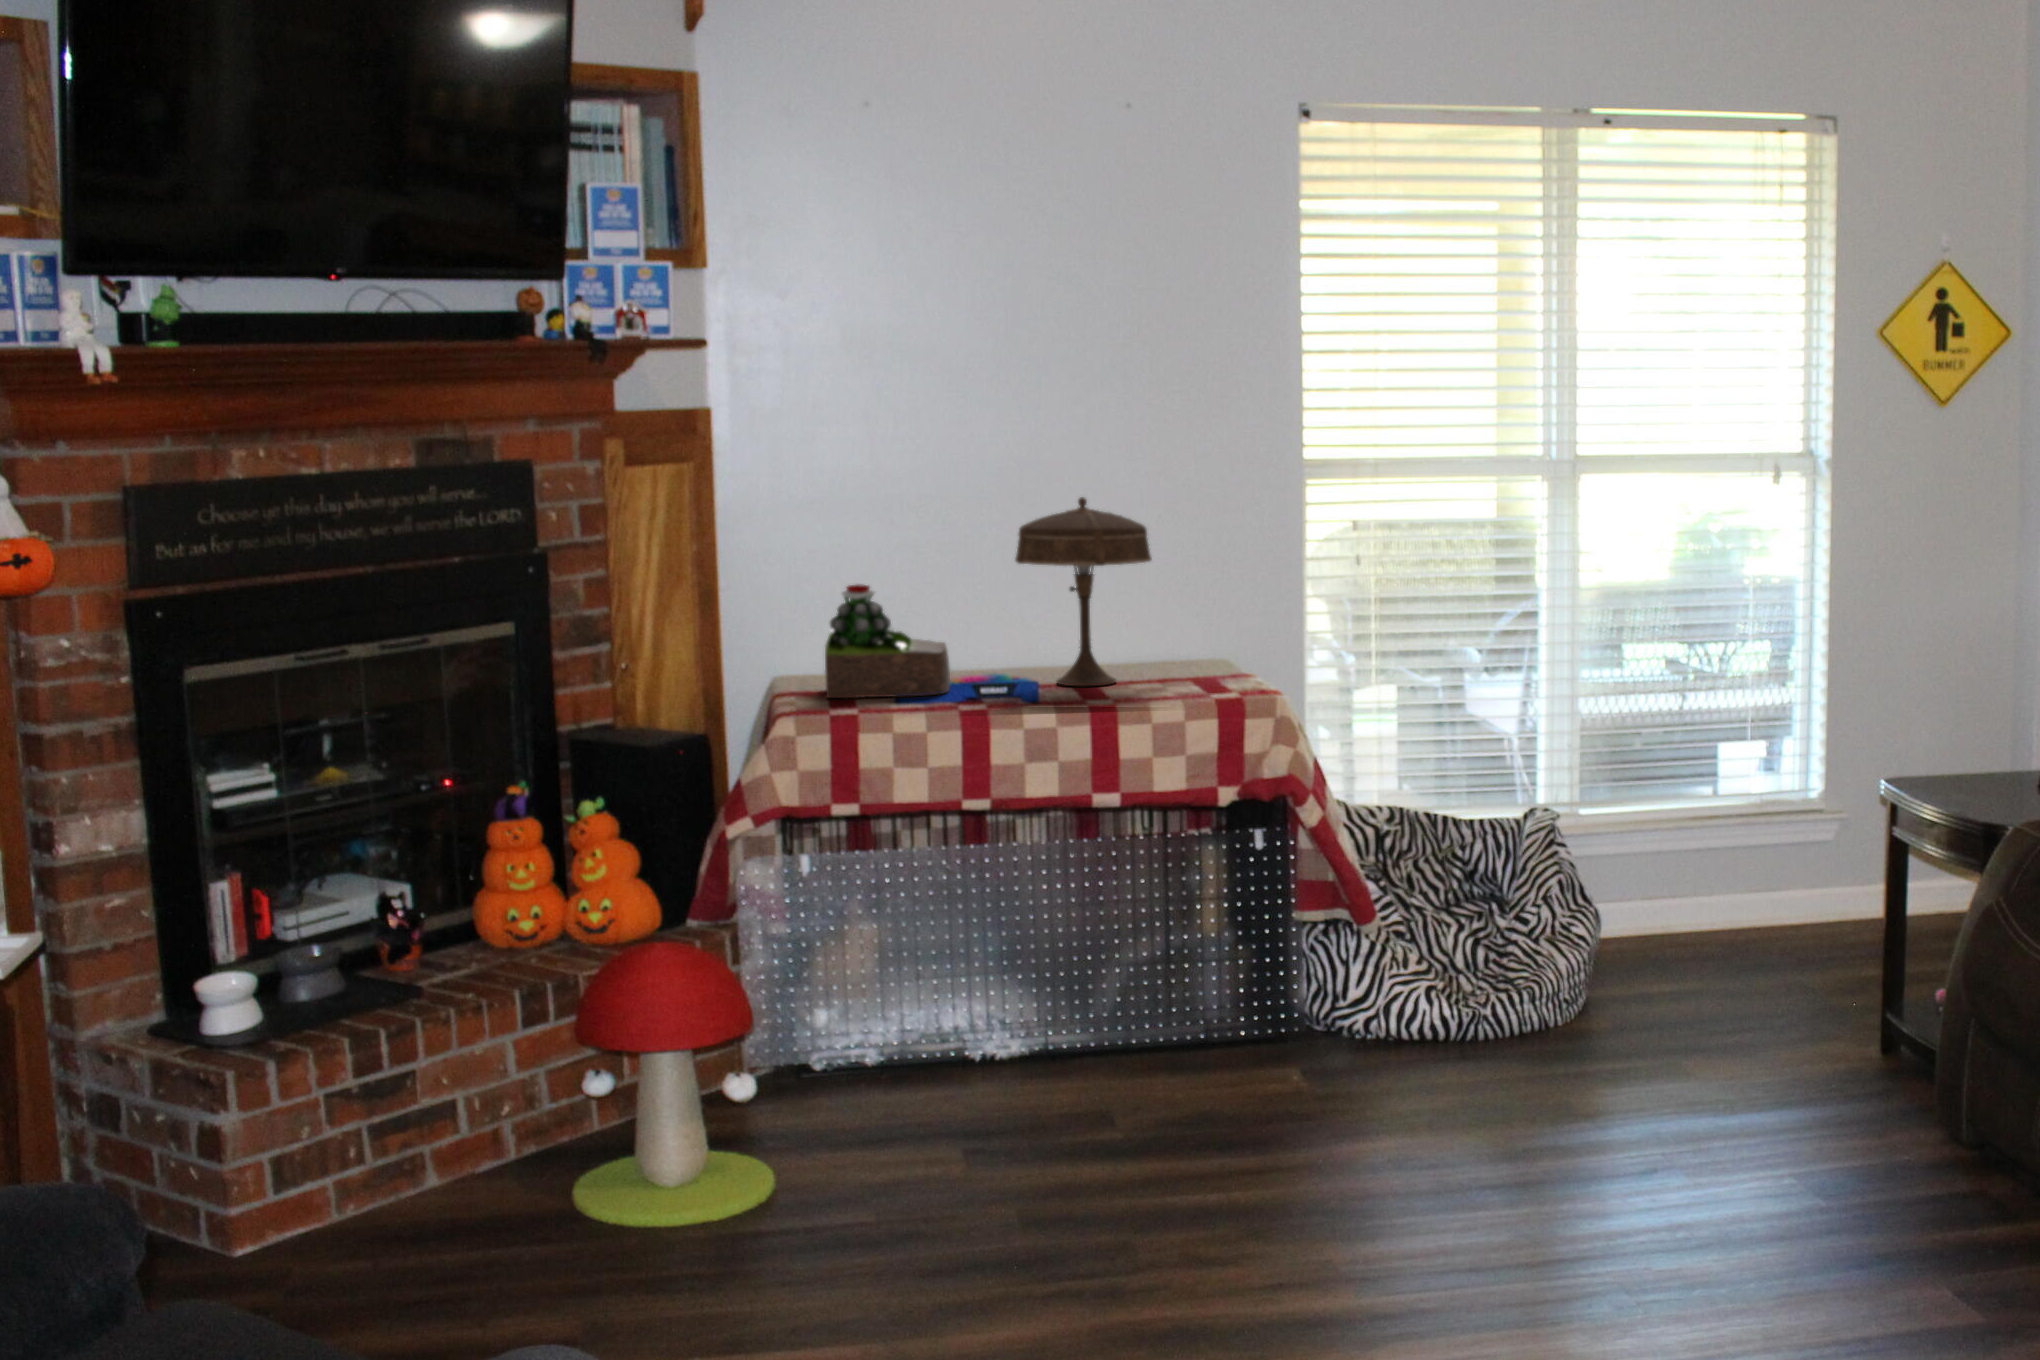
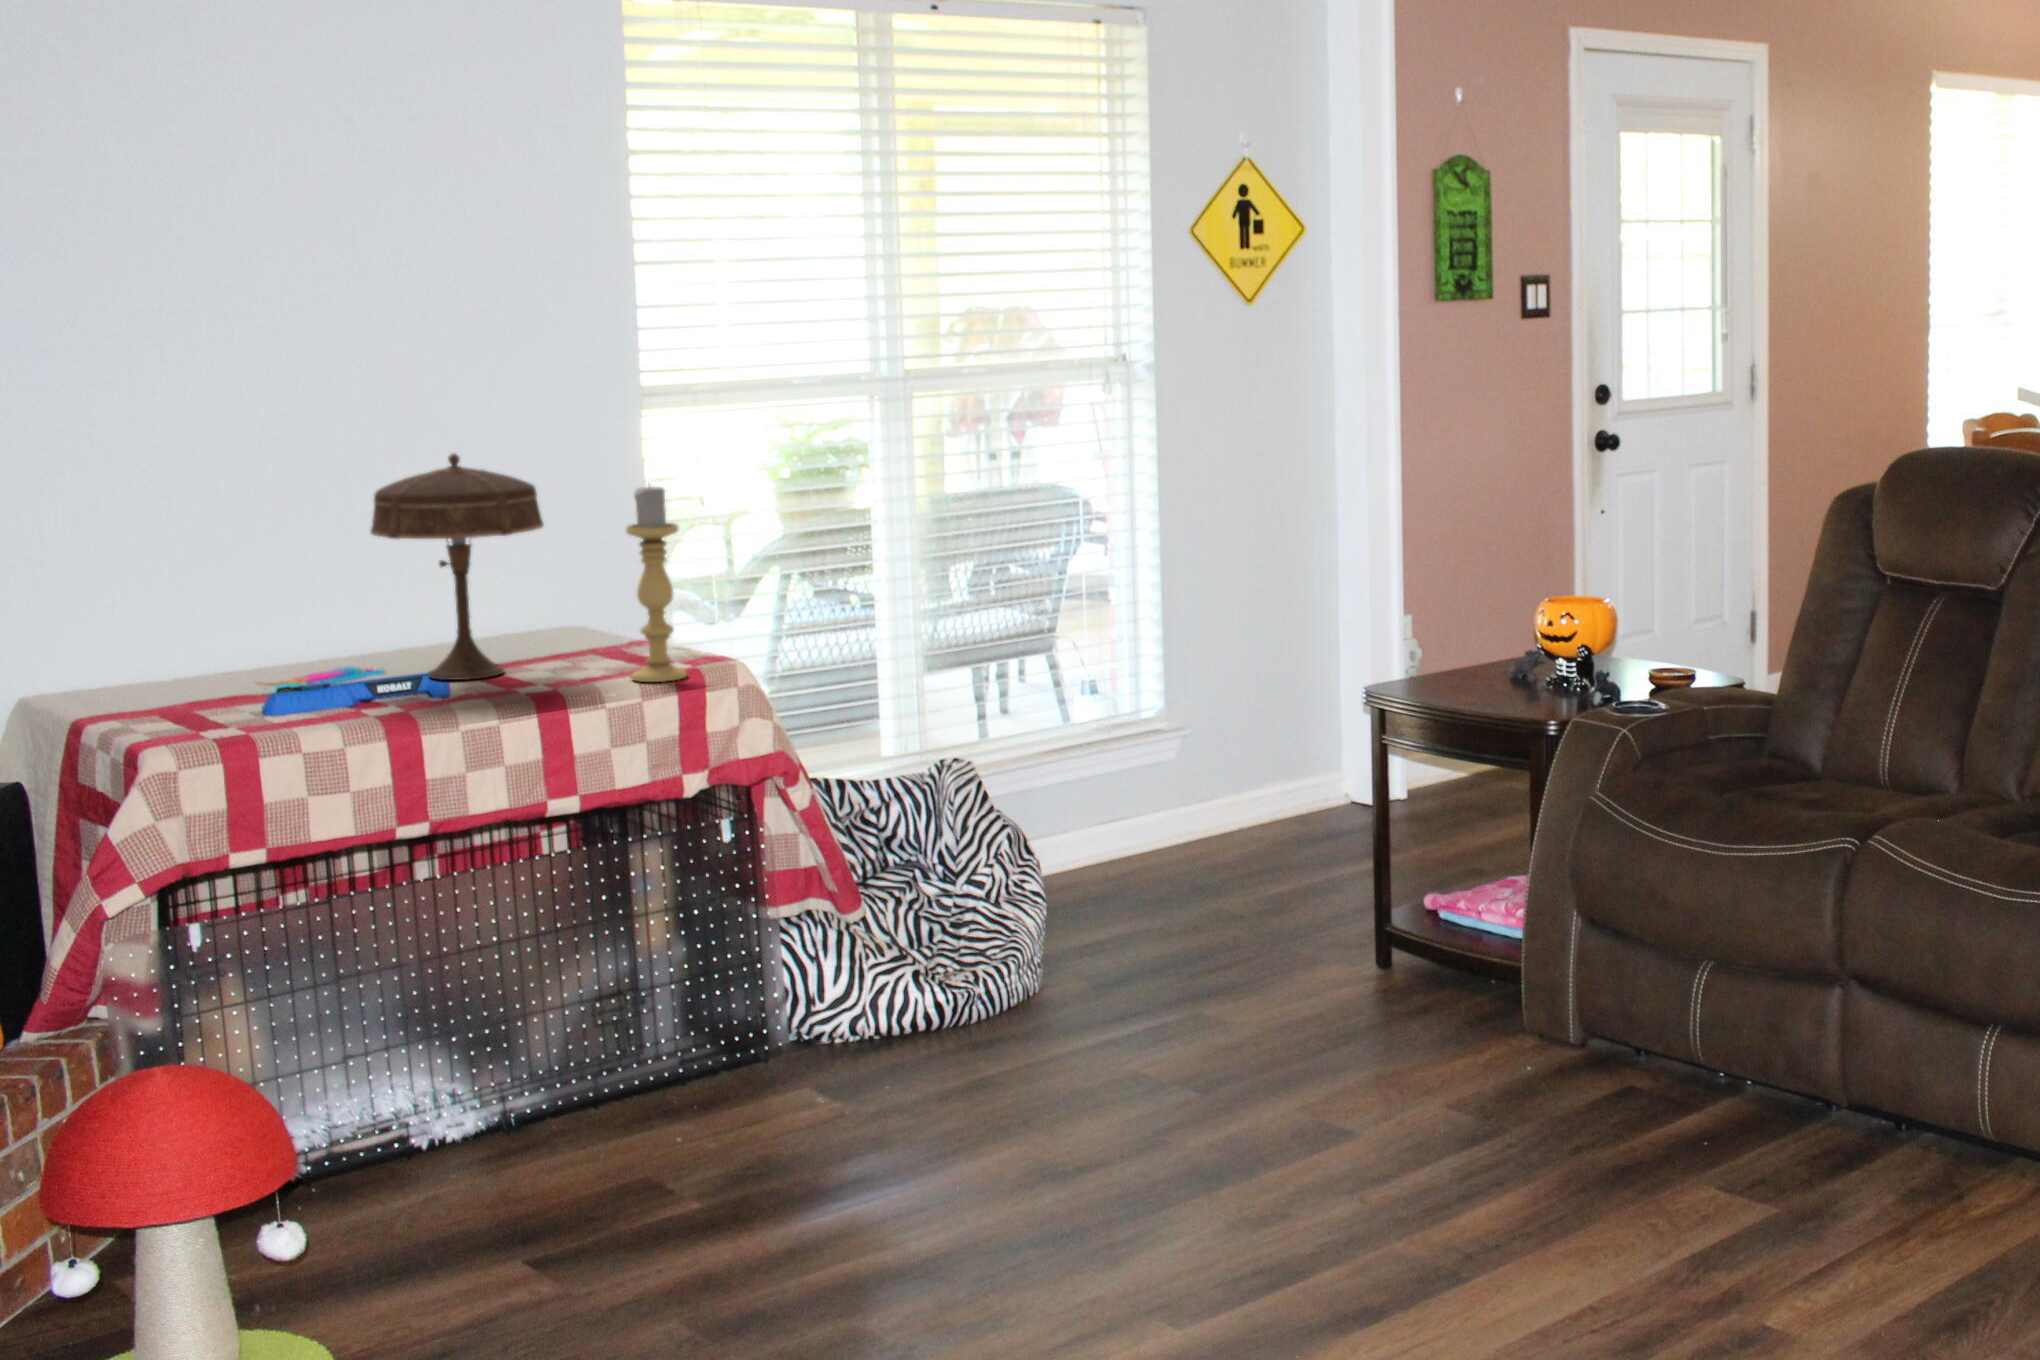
candle holder: none [1183,527,1230,700] -> present [626,486,687,682]
succulent plant: present [825,584,950,698] -> none [136,580,319,726]

